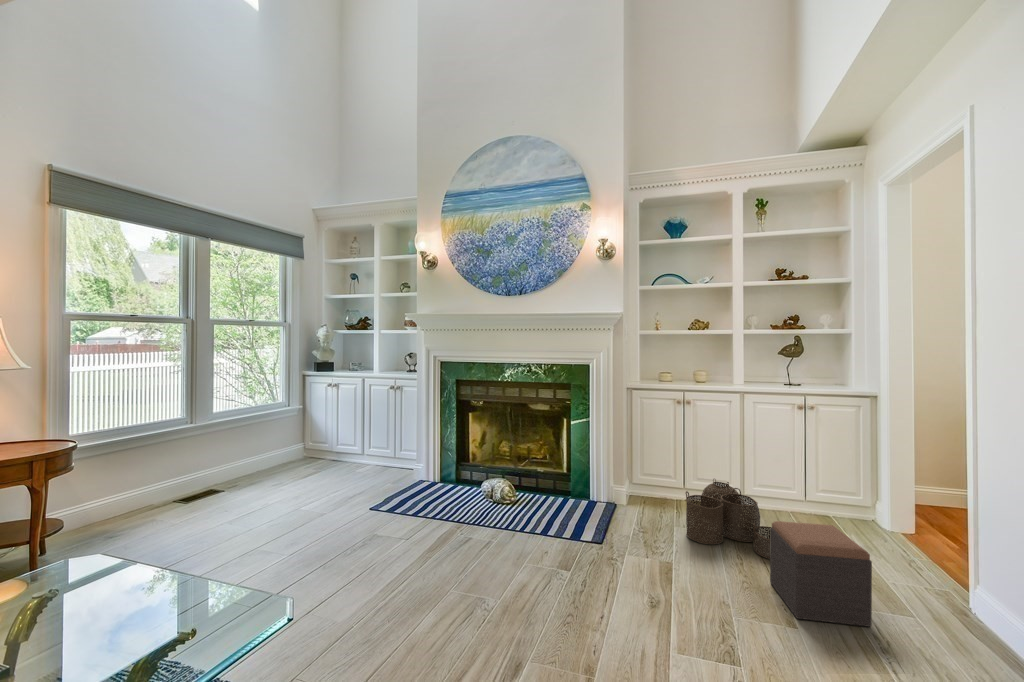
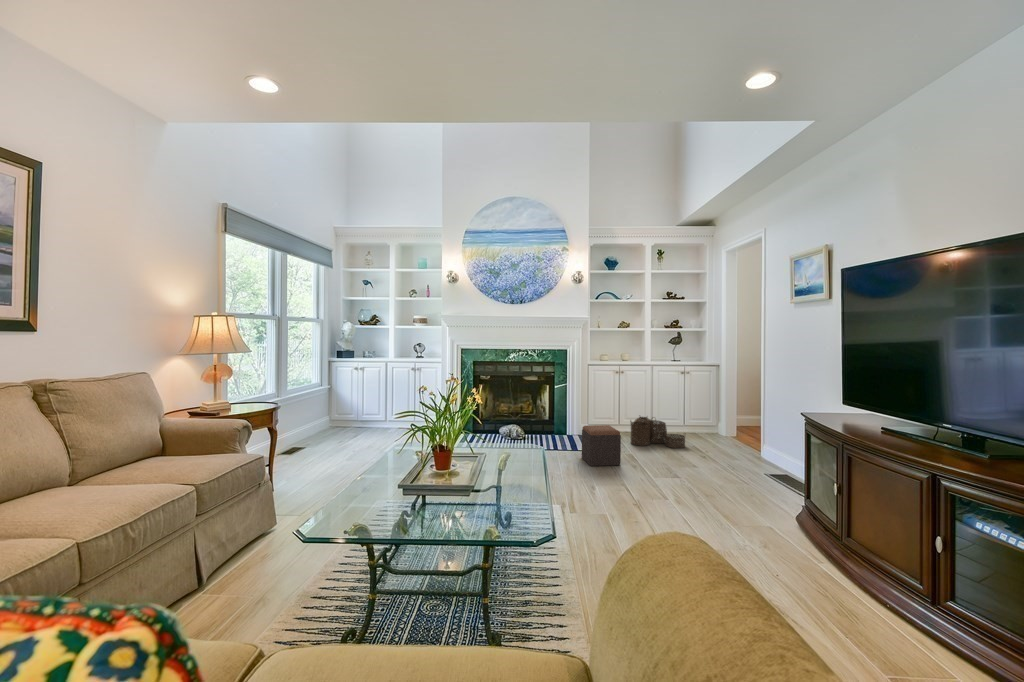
footstool: present [770,521,872,627] -> present [582,425,621,466]

